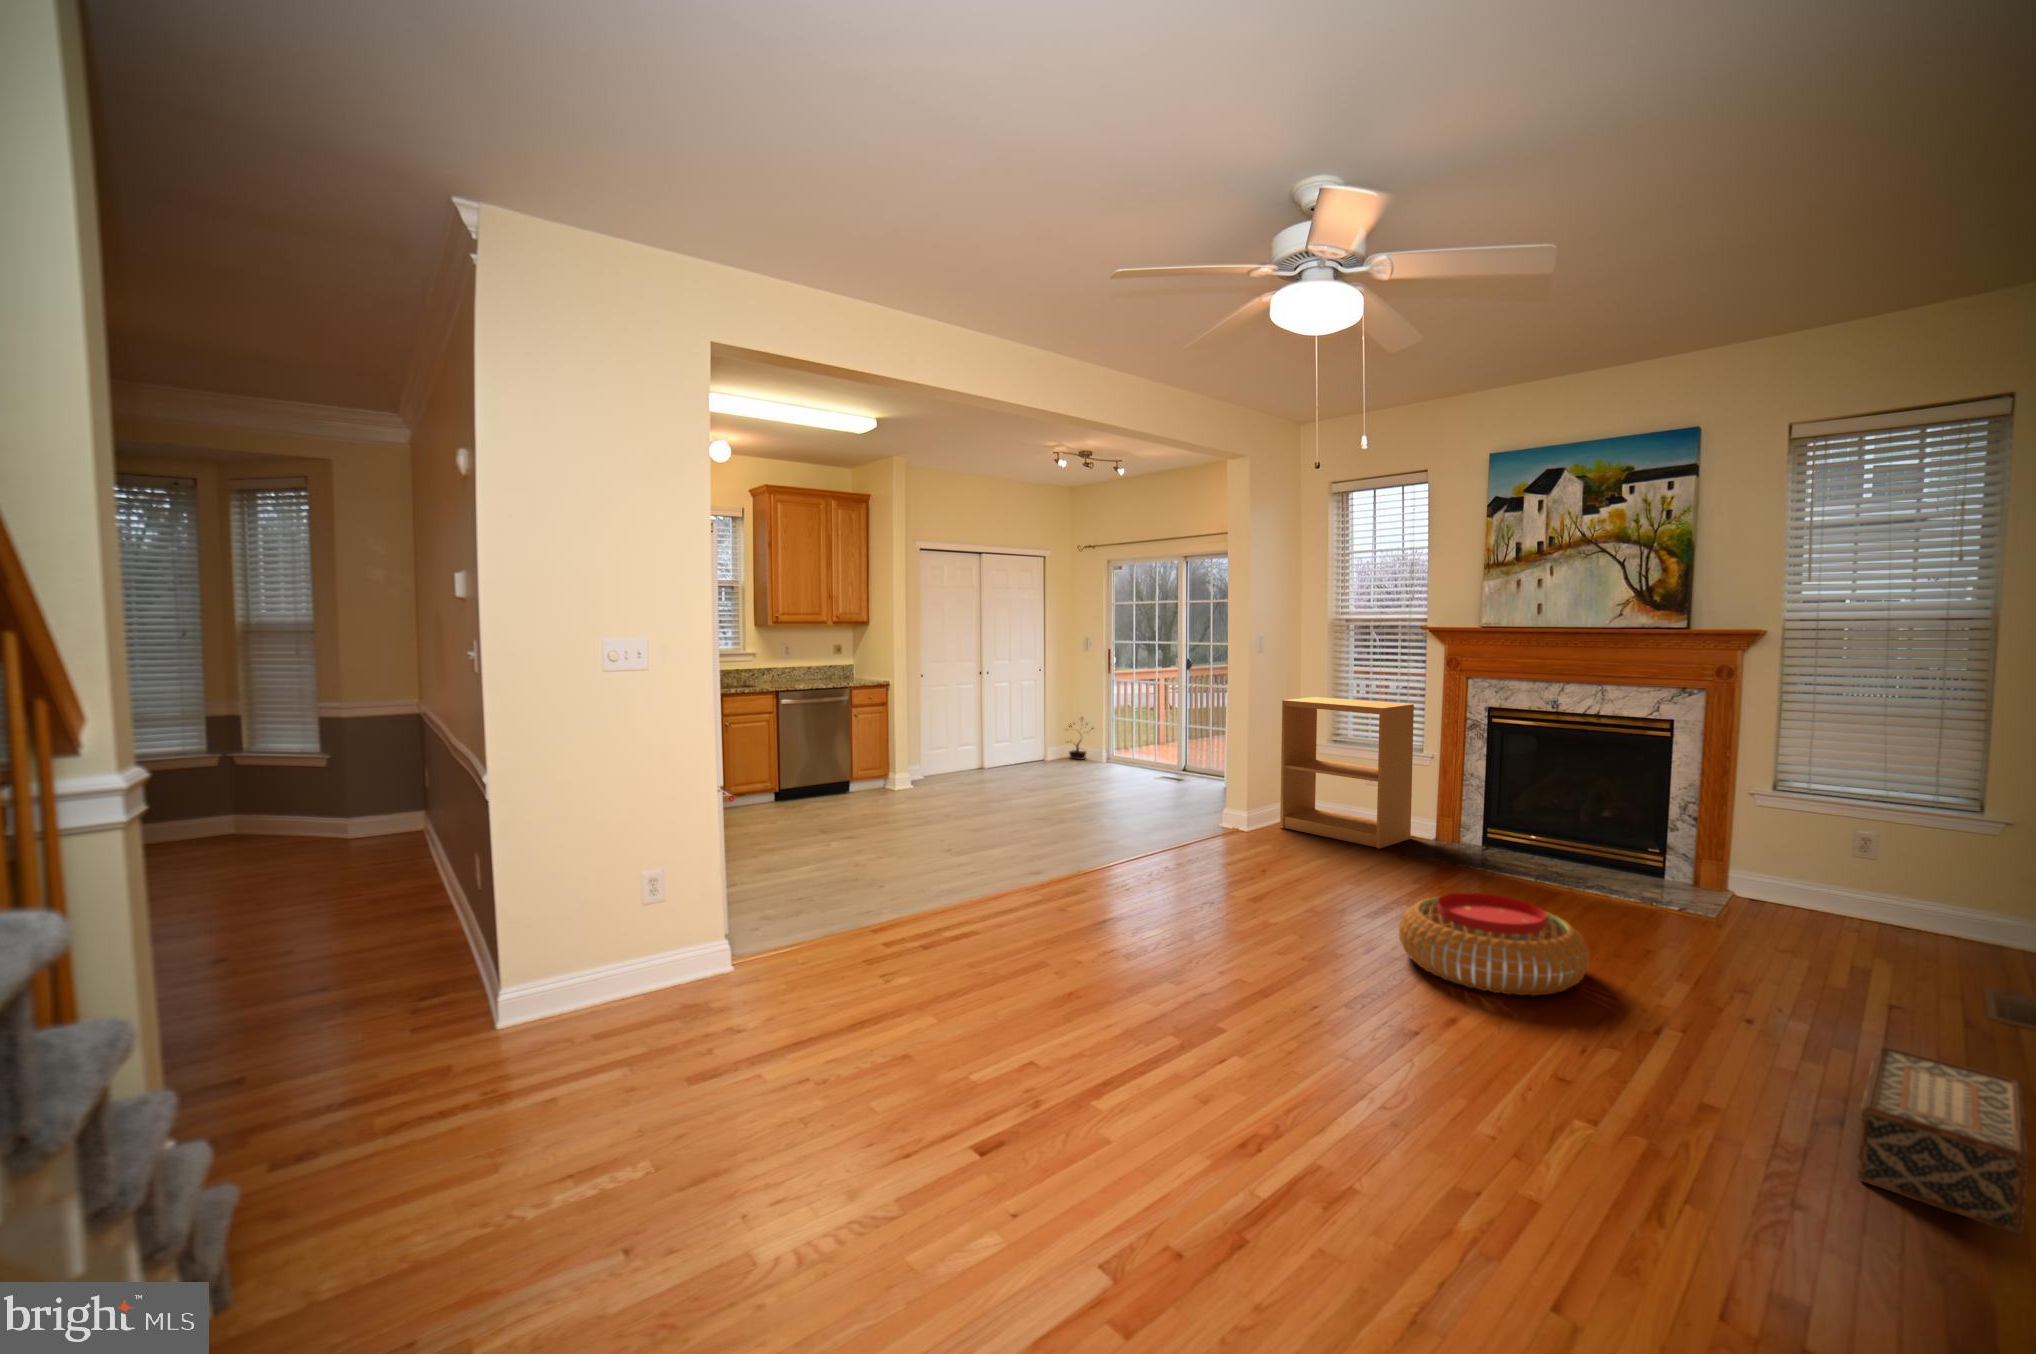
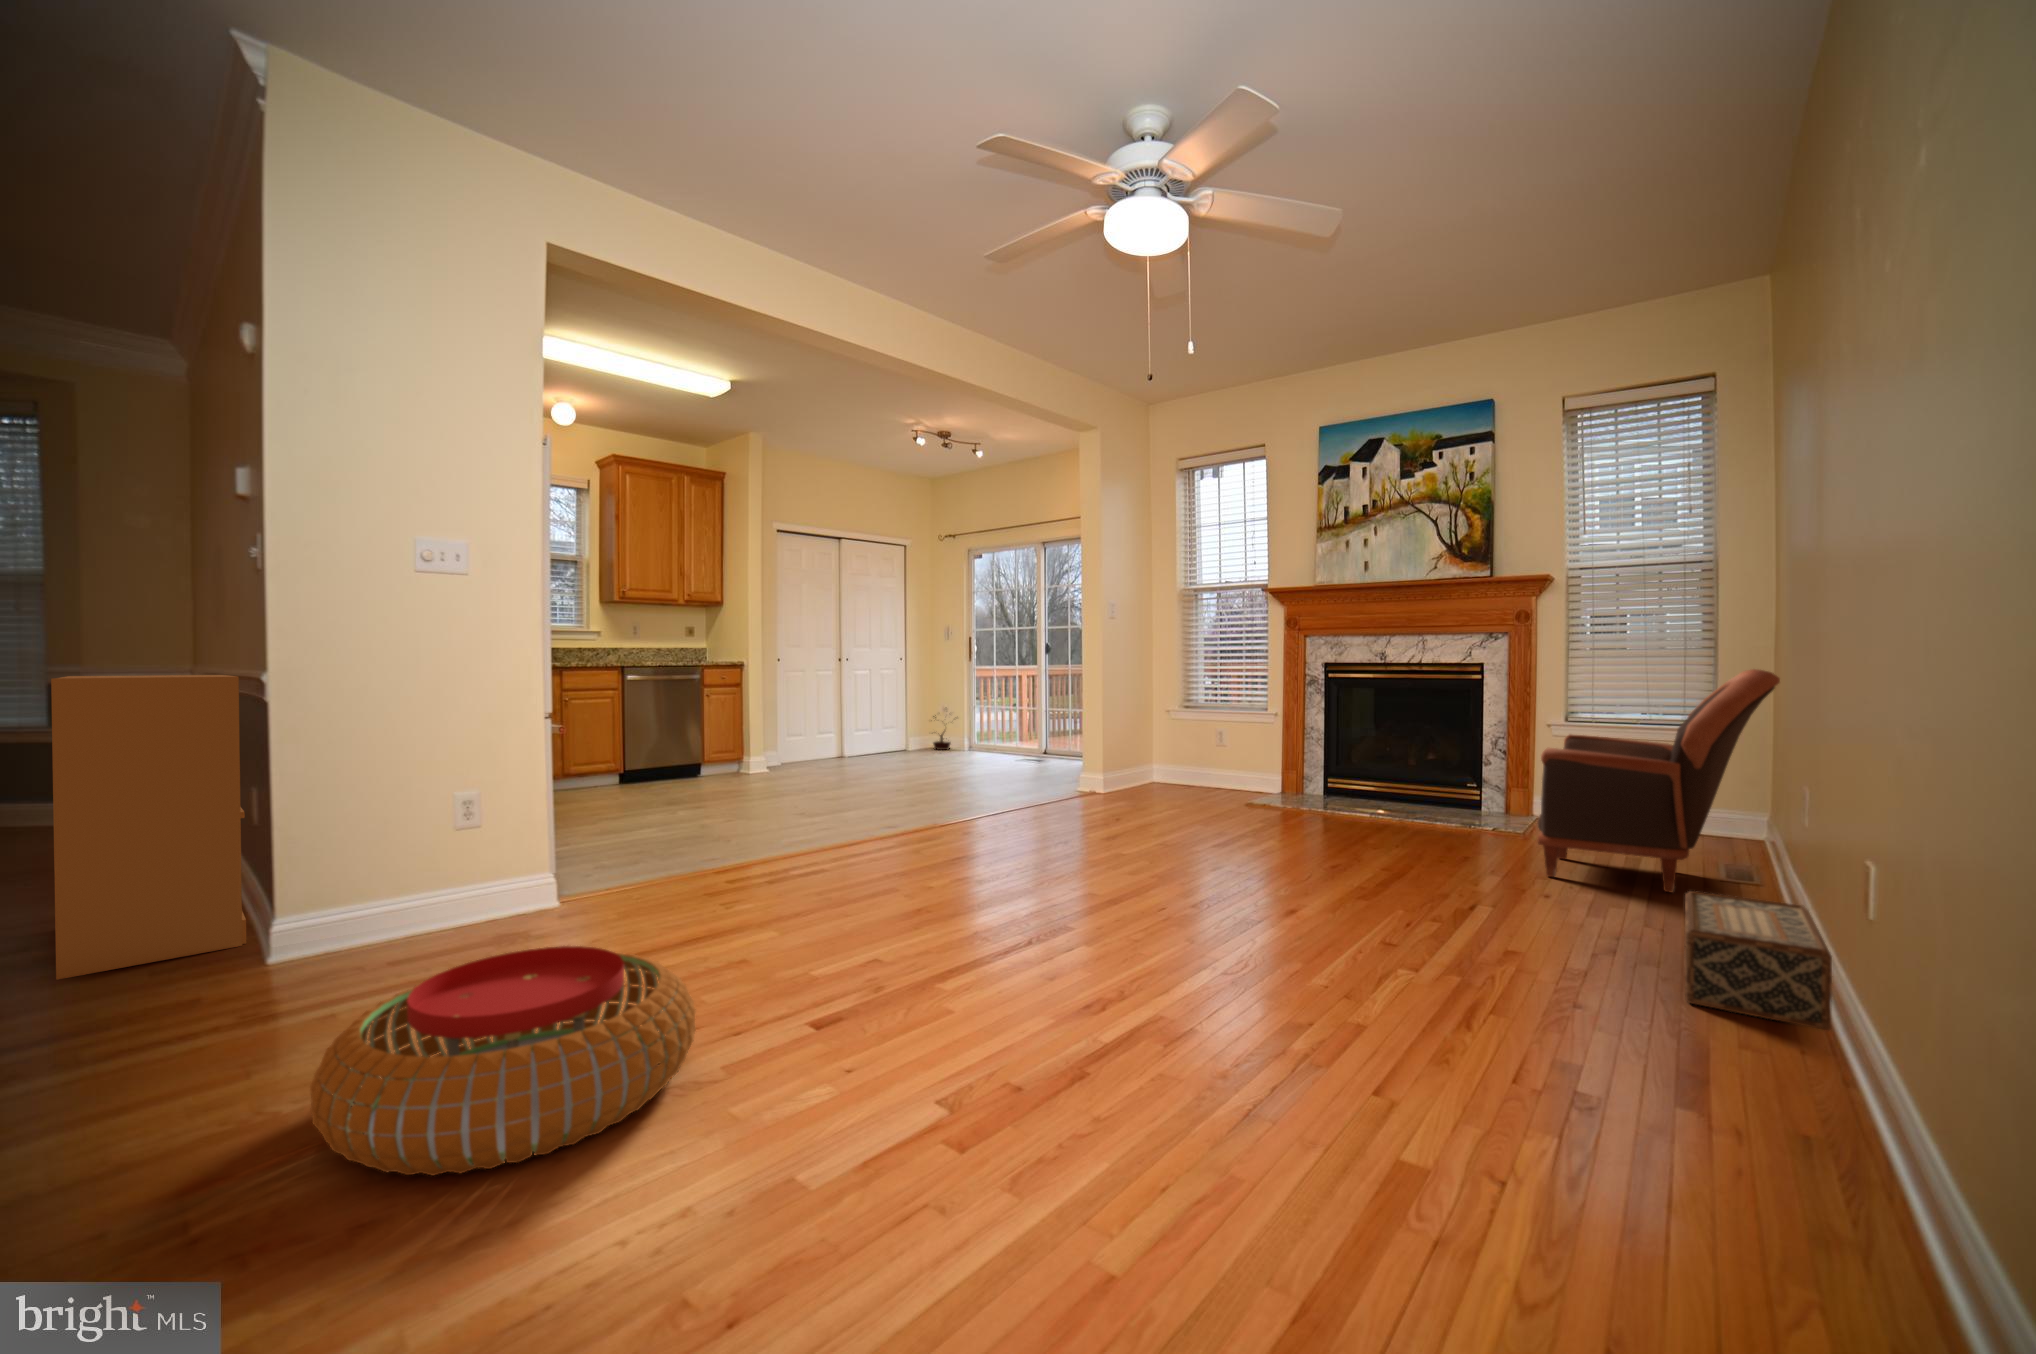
bookshelf: present [1280,697,1414,849] -> present [51,675,246,979]
armchair: none [1719,776,2026,1020] -> present [1537,669,1780,892]
pouf: present [1399,893,1590,996] -> present [310,946,696,1175]

